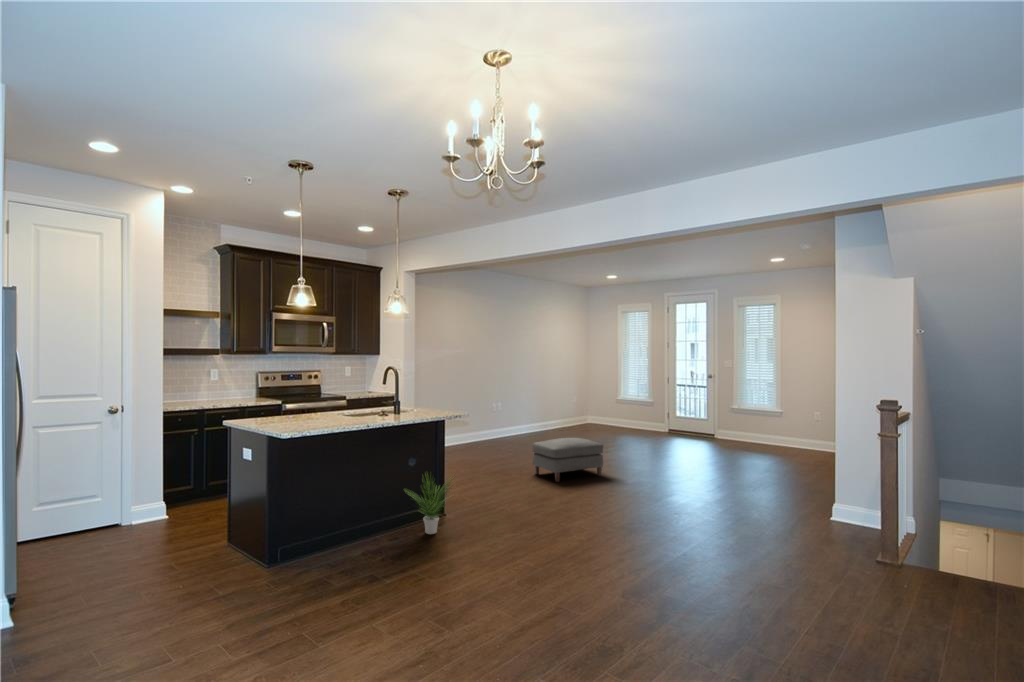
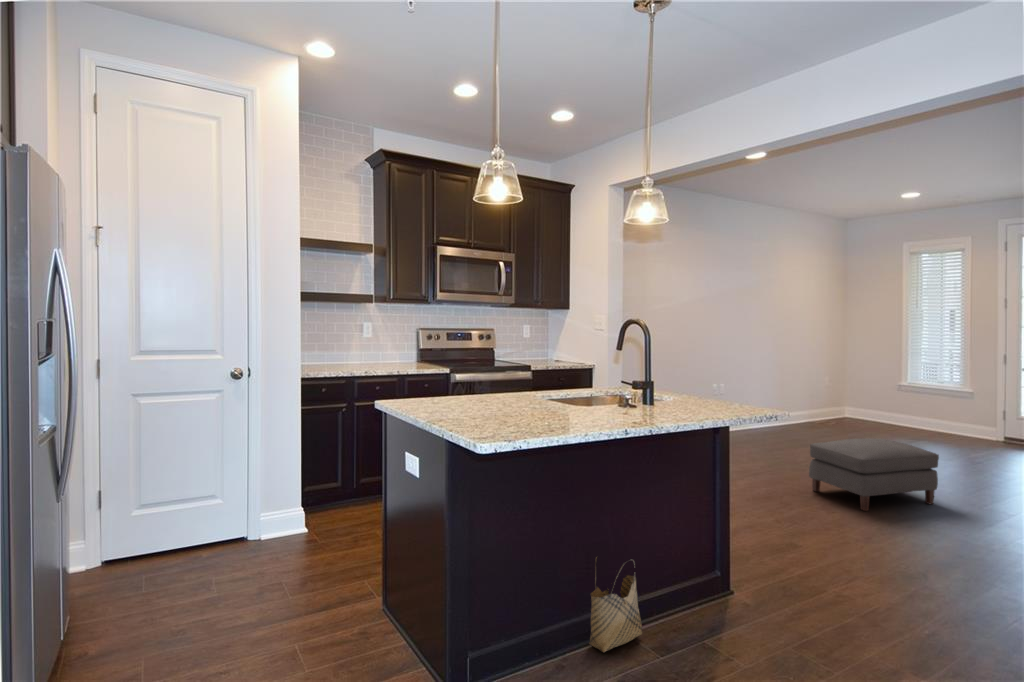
potted plant: present [411,474,450,534] -> none [665,501,772,620]
woven basket: none [351,497,383,550] -> present [589,558,642,652]

